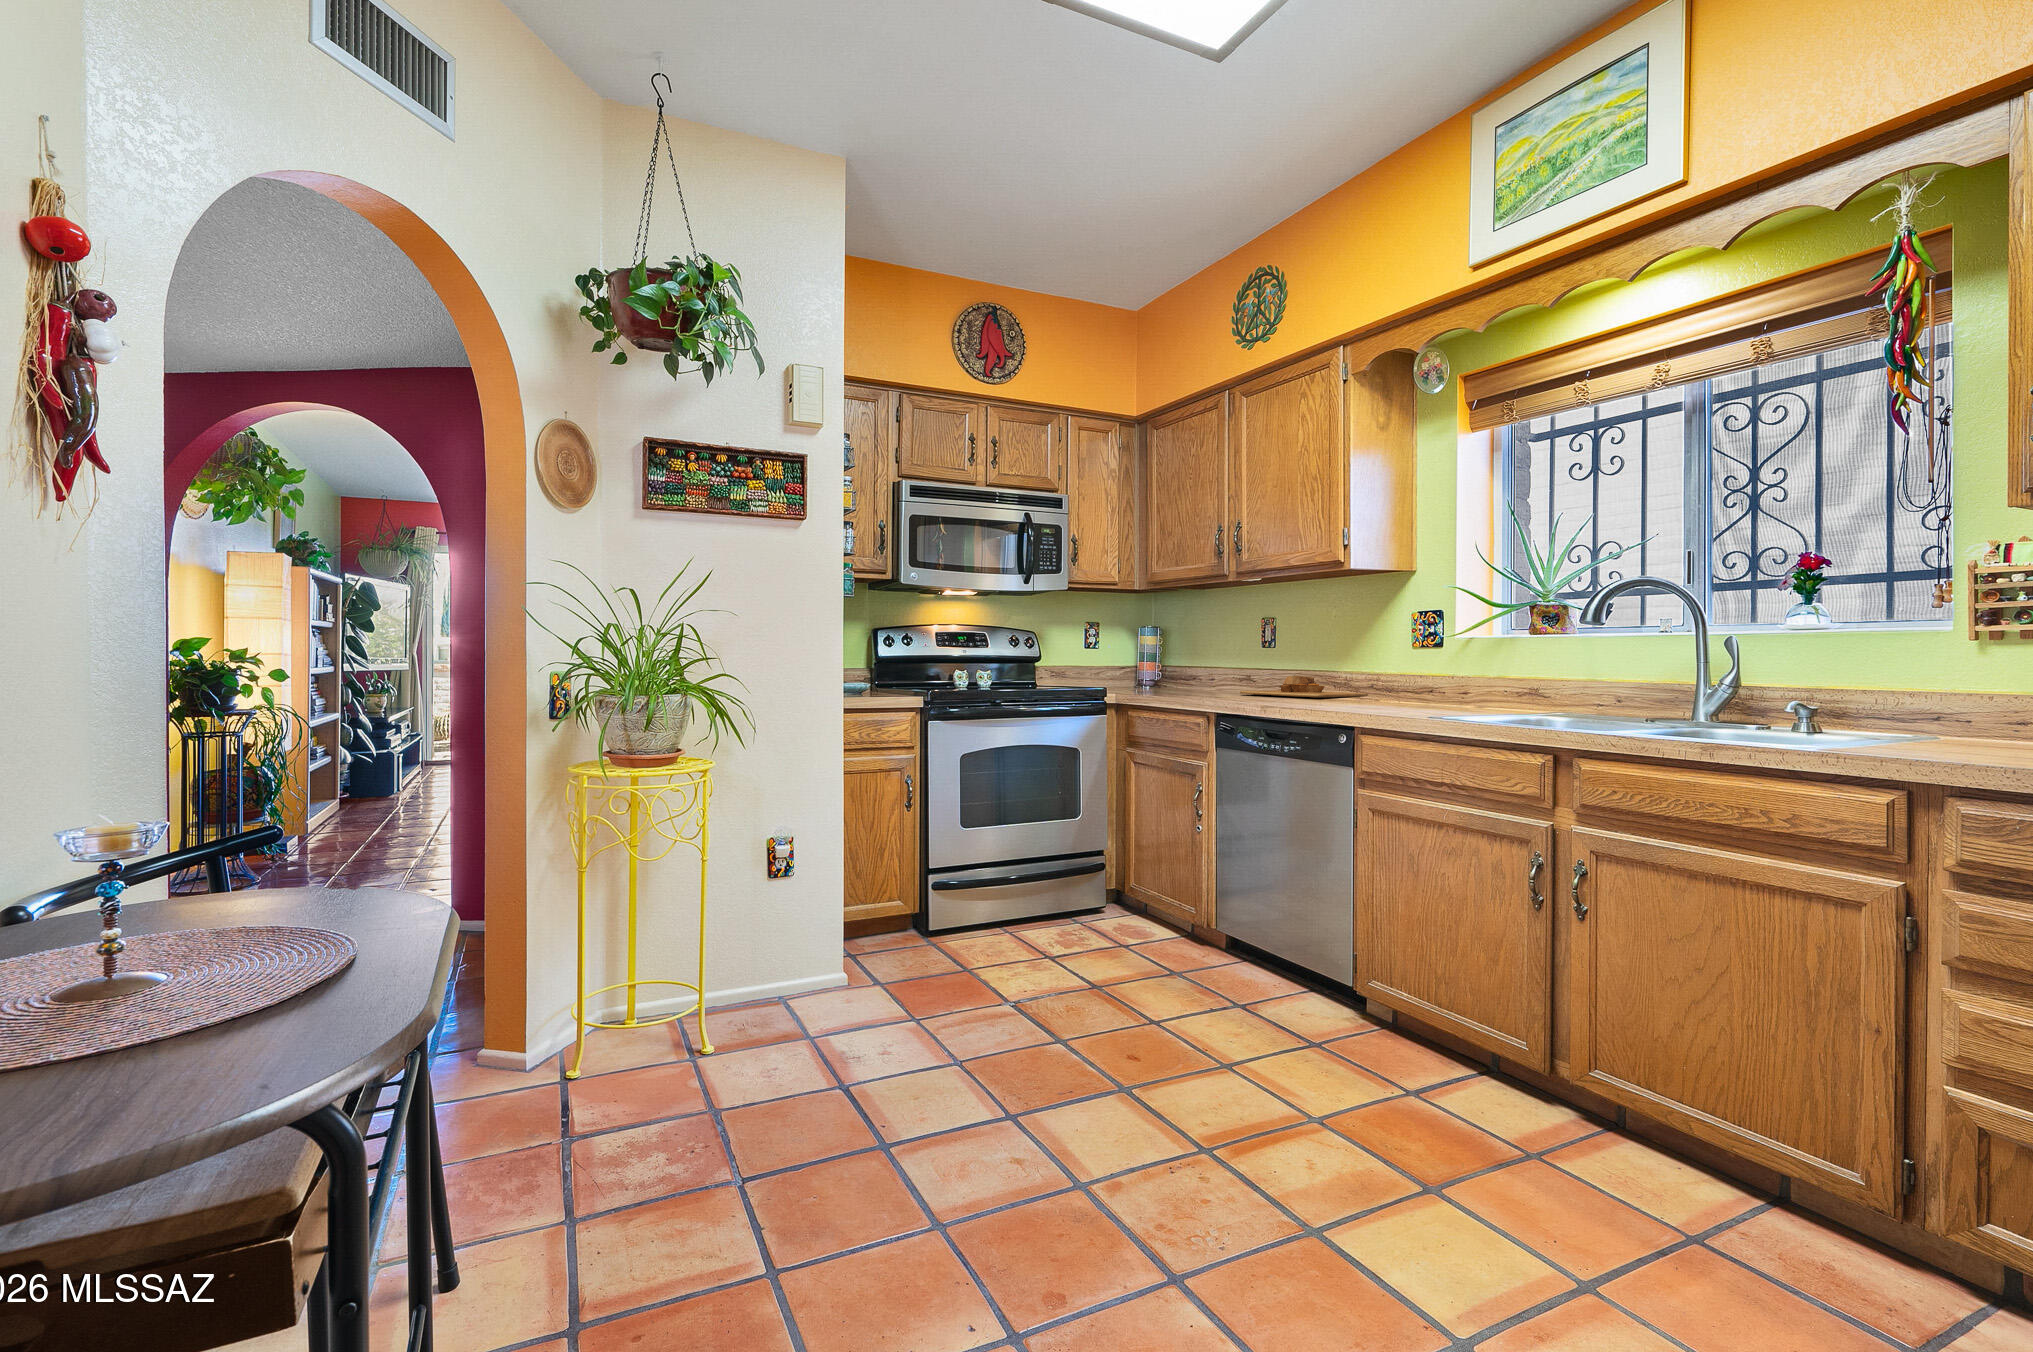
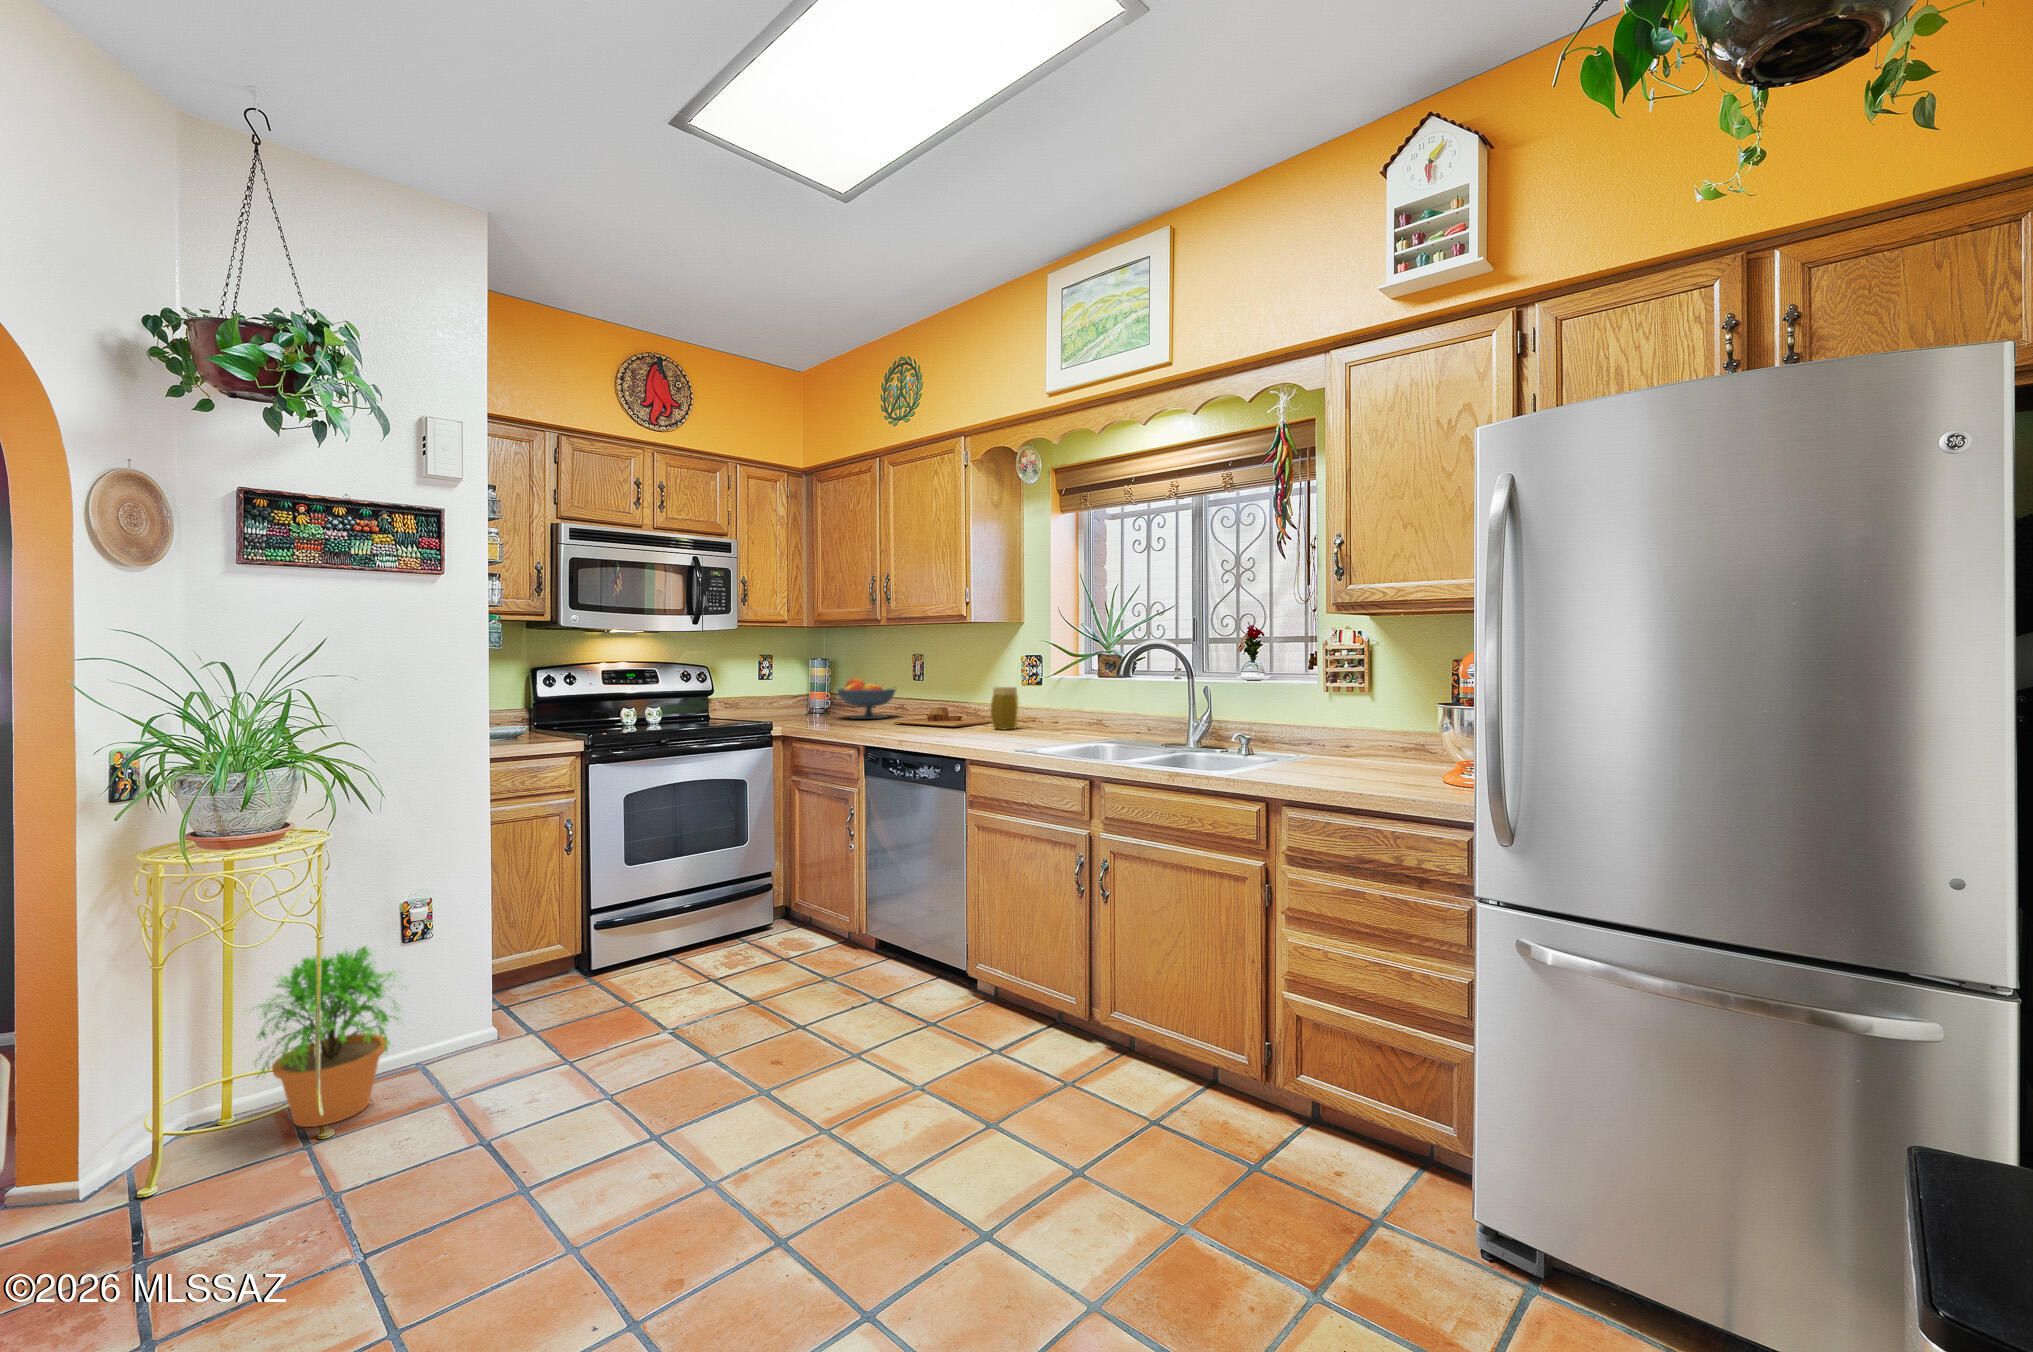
fruit bowl: none [1169,646,1243,691] -> present [837,678,896,719]
jar: none [1368,650,1406,701] -> present [991,687,1018,730]
potted plant: none [644,873,781,1045] -> present [254,946,402,1127]

